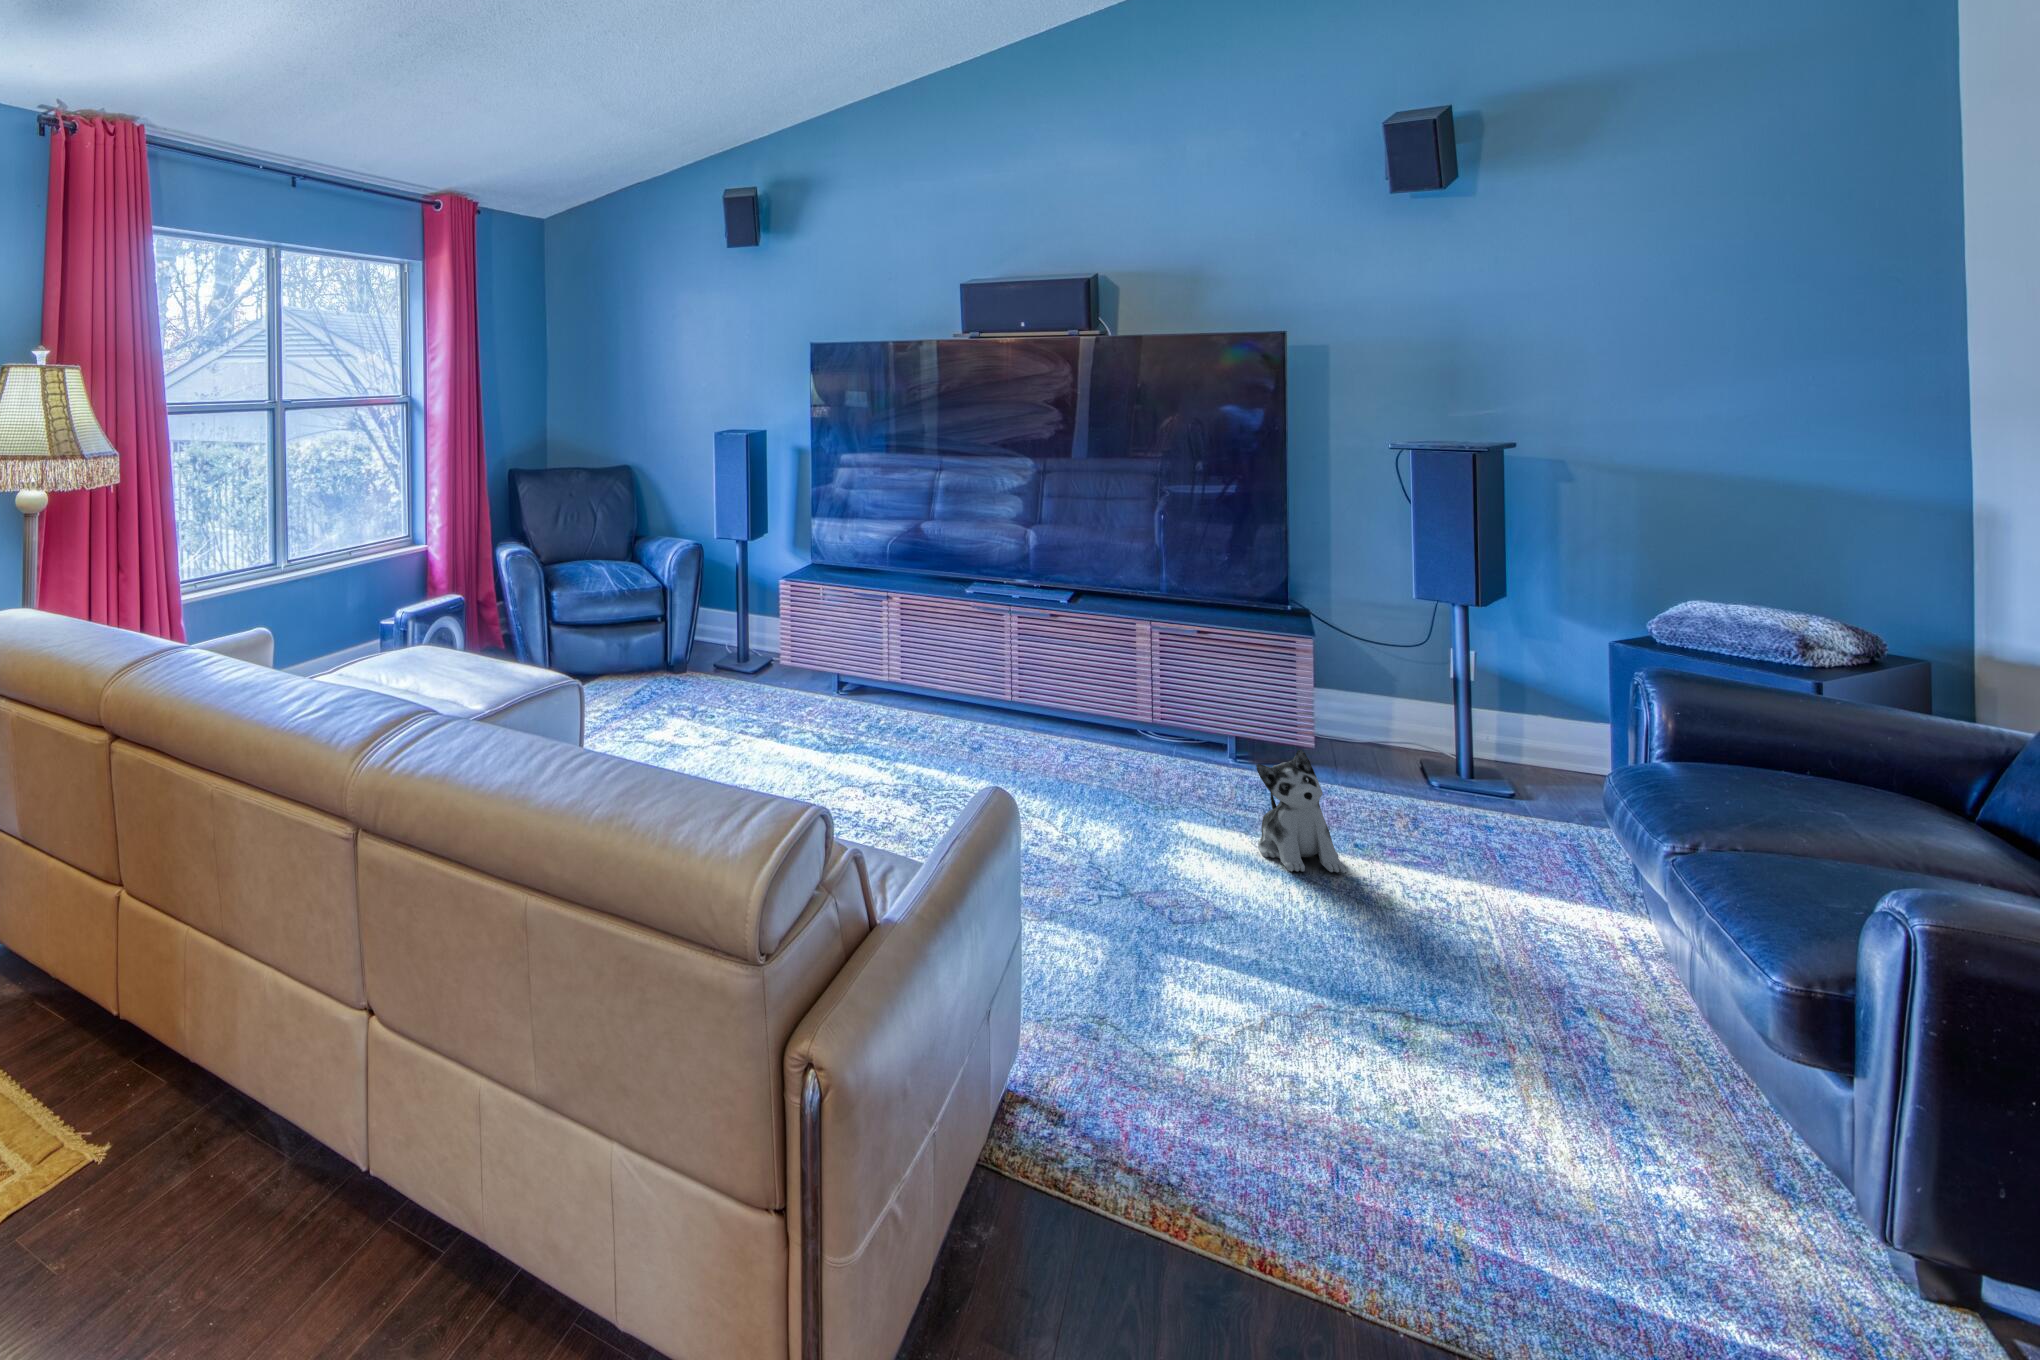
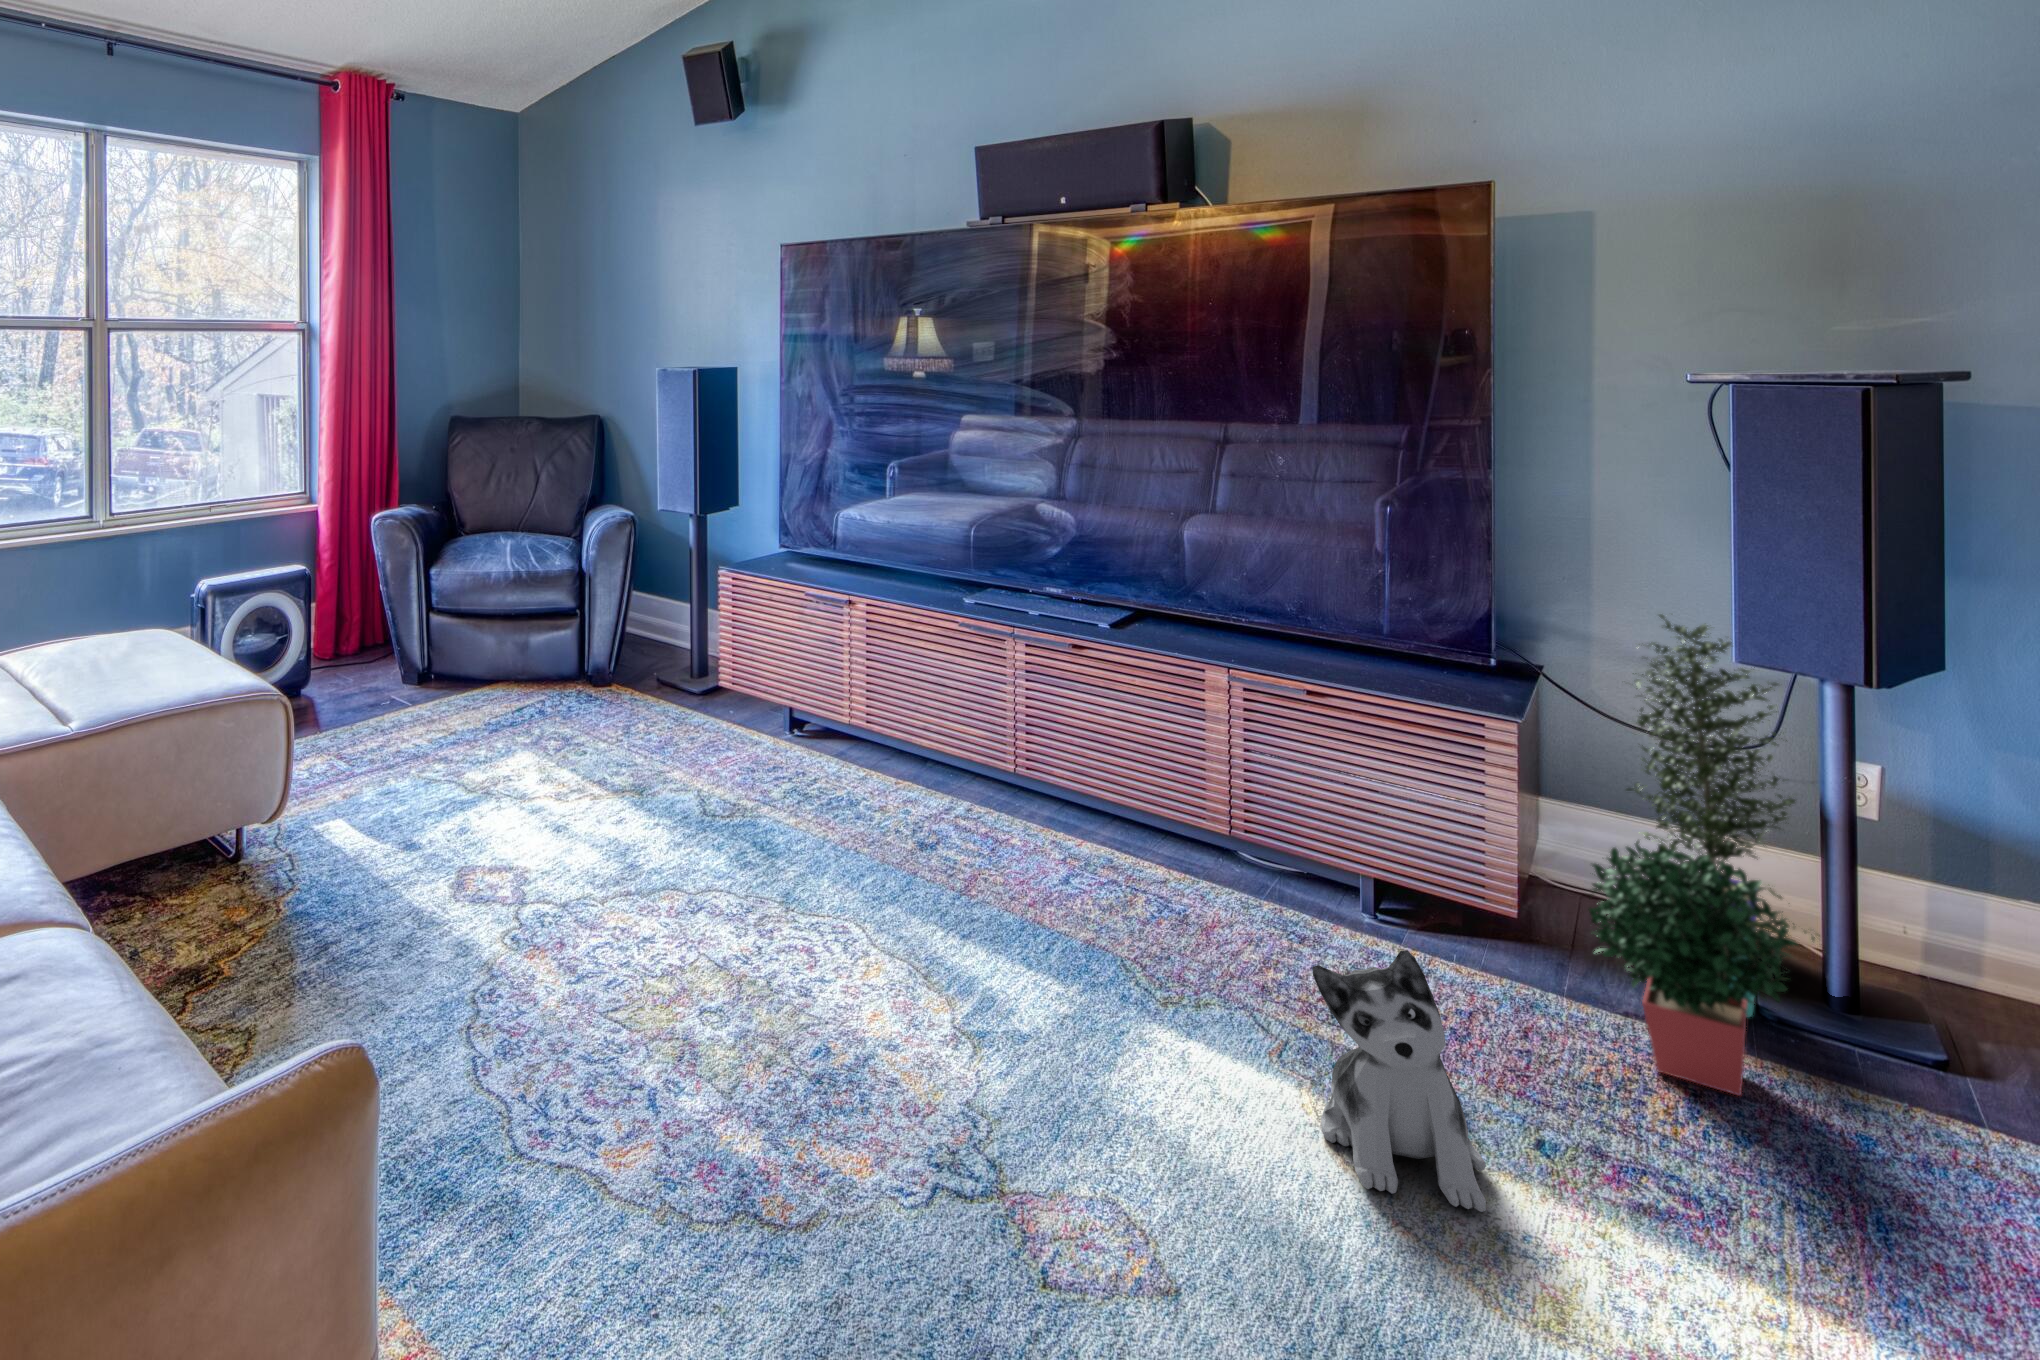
potted plant: none [1353,574,1462,817] -> present [1588,614,1815,1095]

